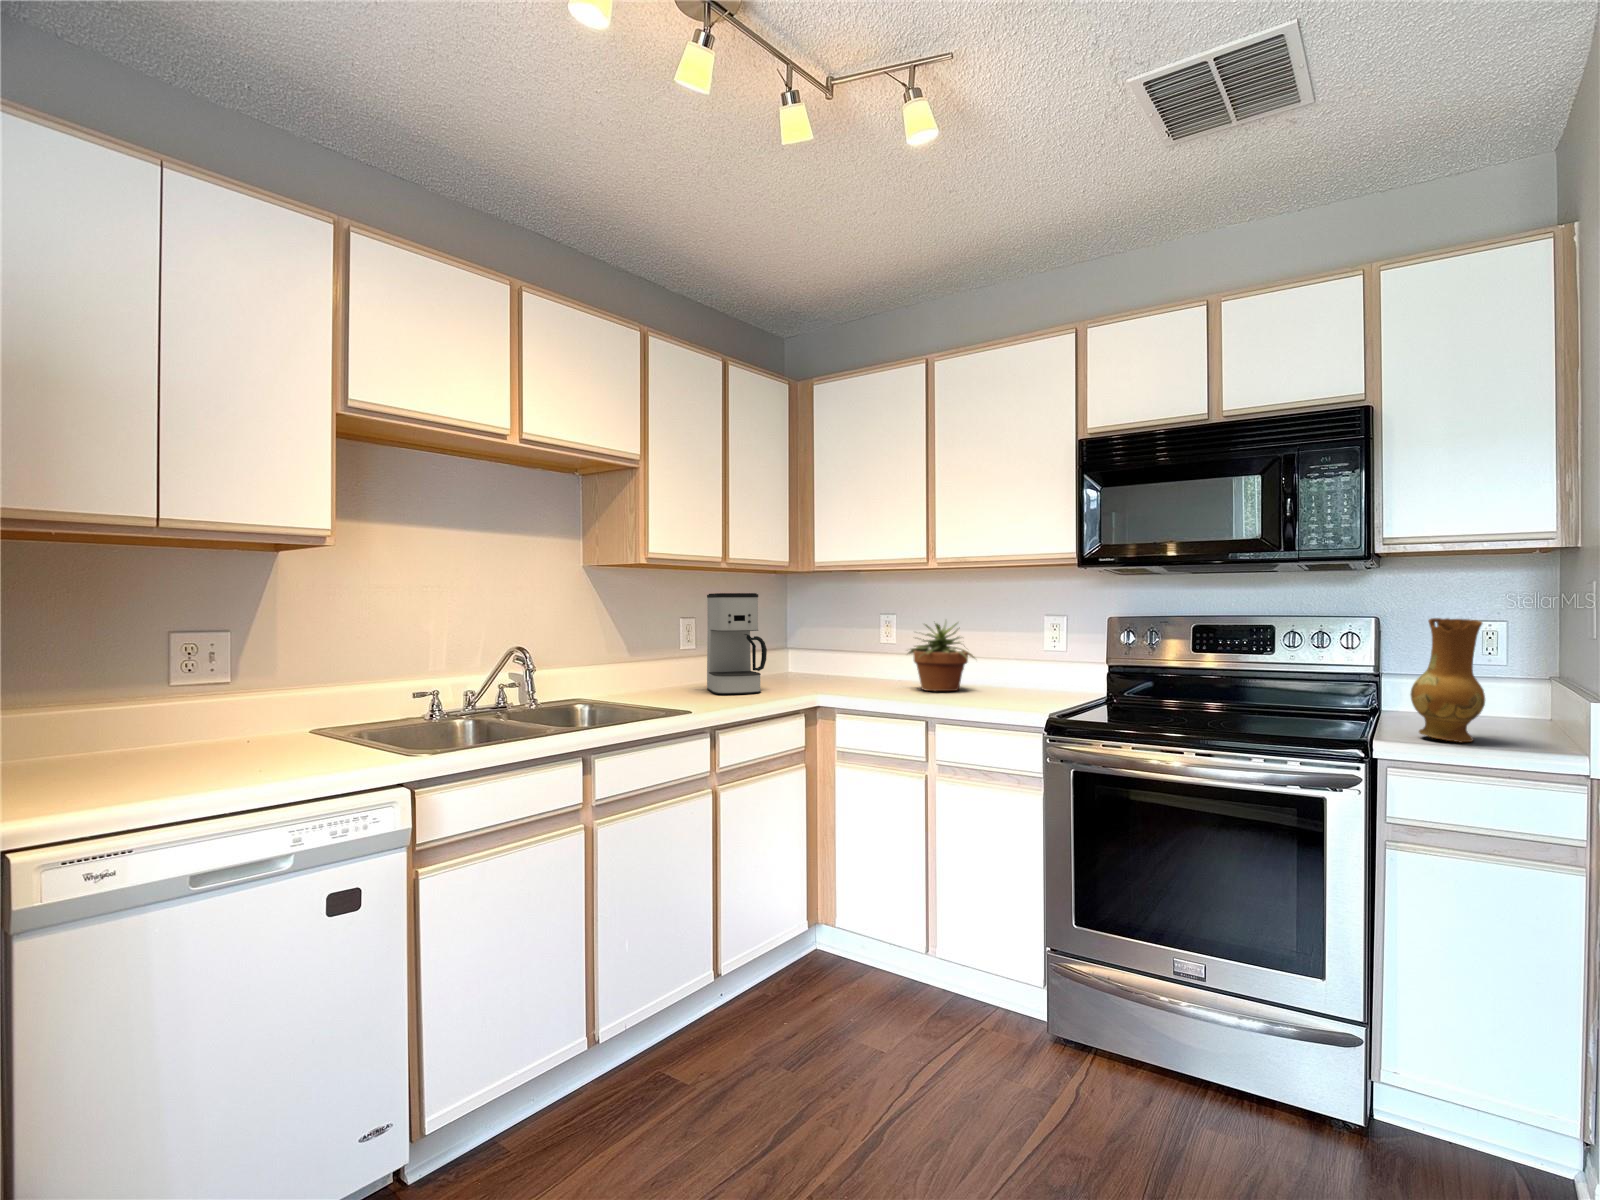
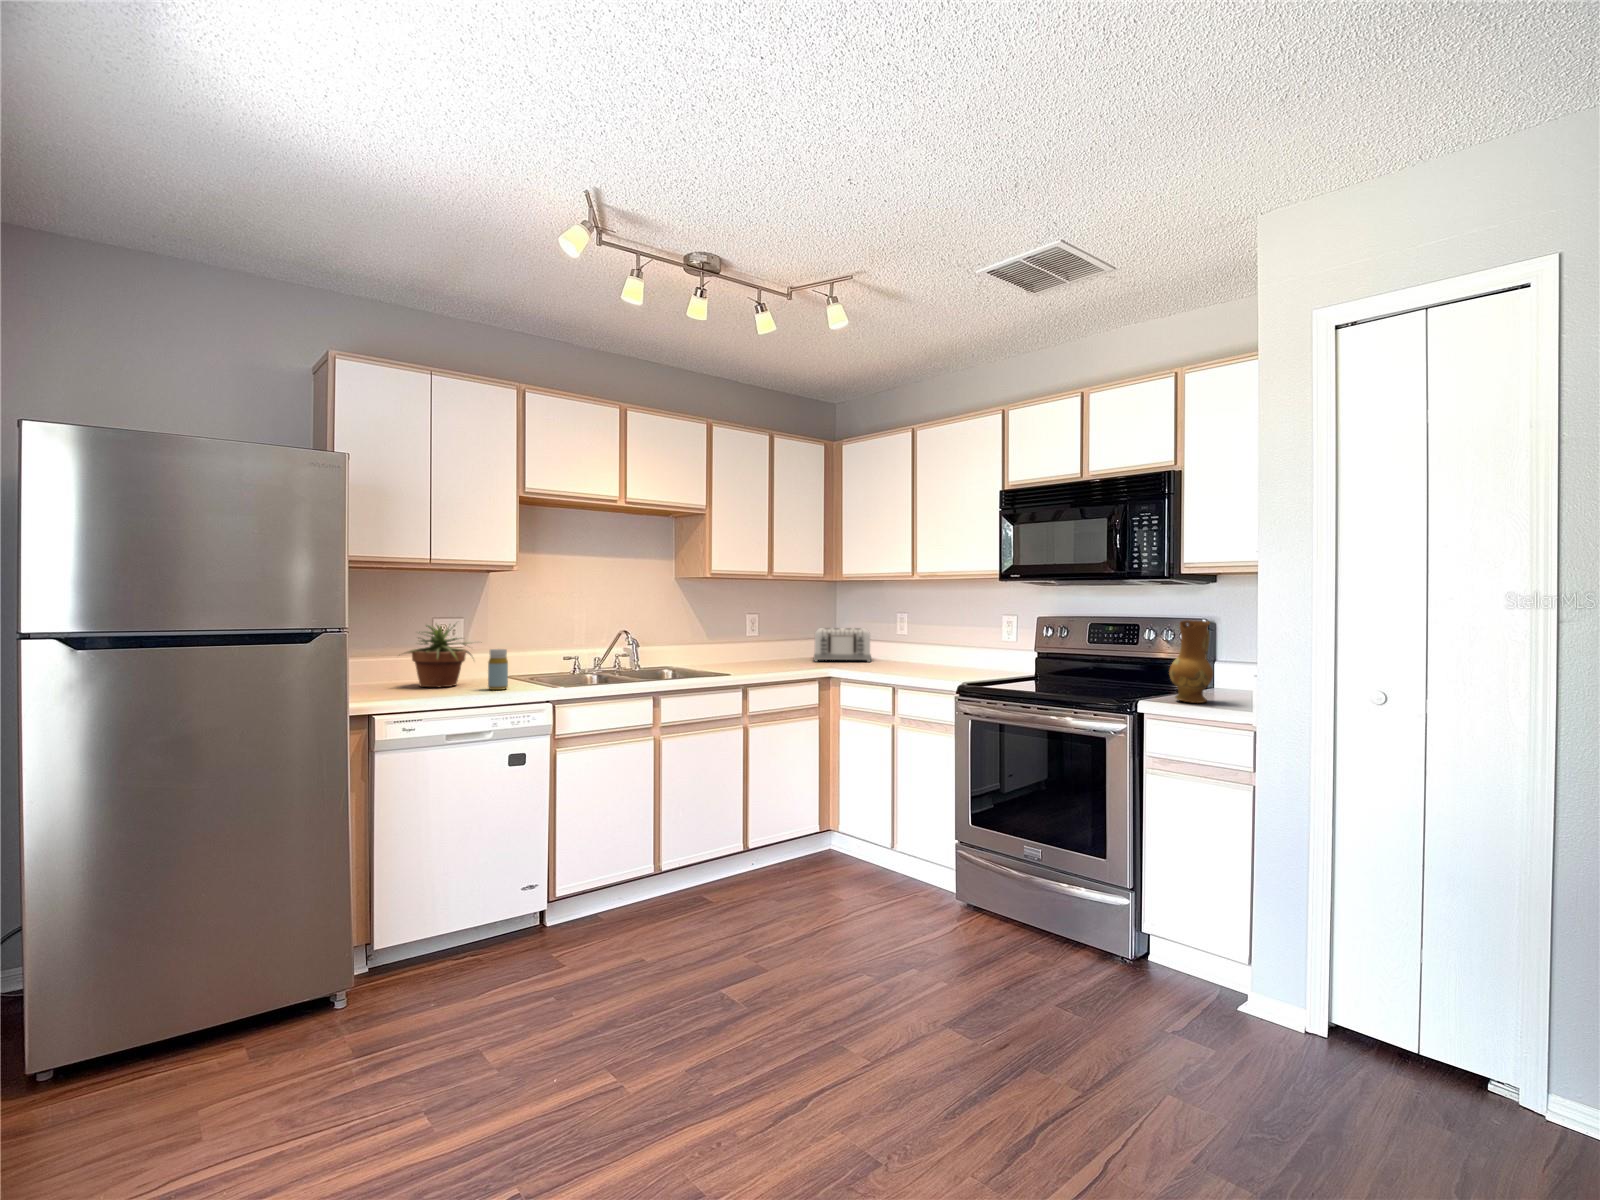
coffee maker: present [707,593,767,694] -> none [760,597,799,667]
potted plant: present [908,620,975,691] -> present [406,625,471,687]
toaster: none [769,634,856,683] -> present [814,628,871,662]
bottle: none [282,690,323,769] -> present [488,649,508,690]

